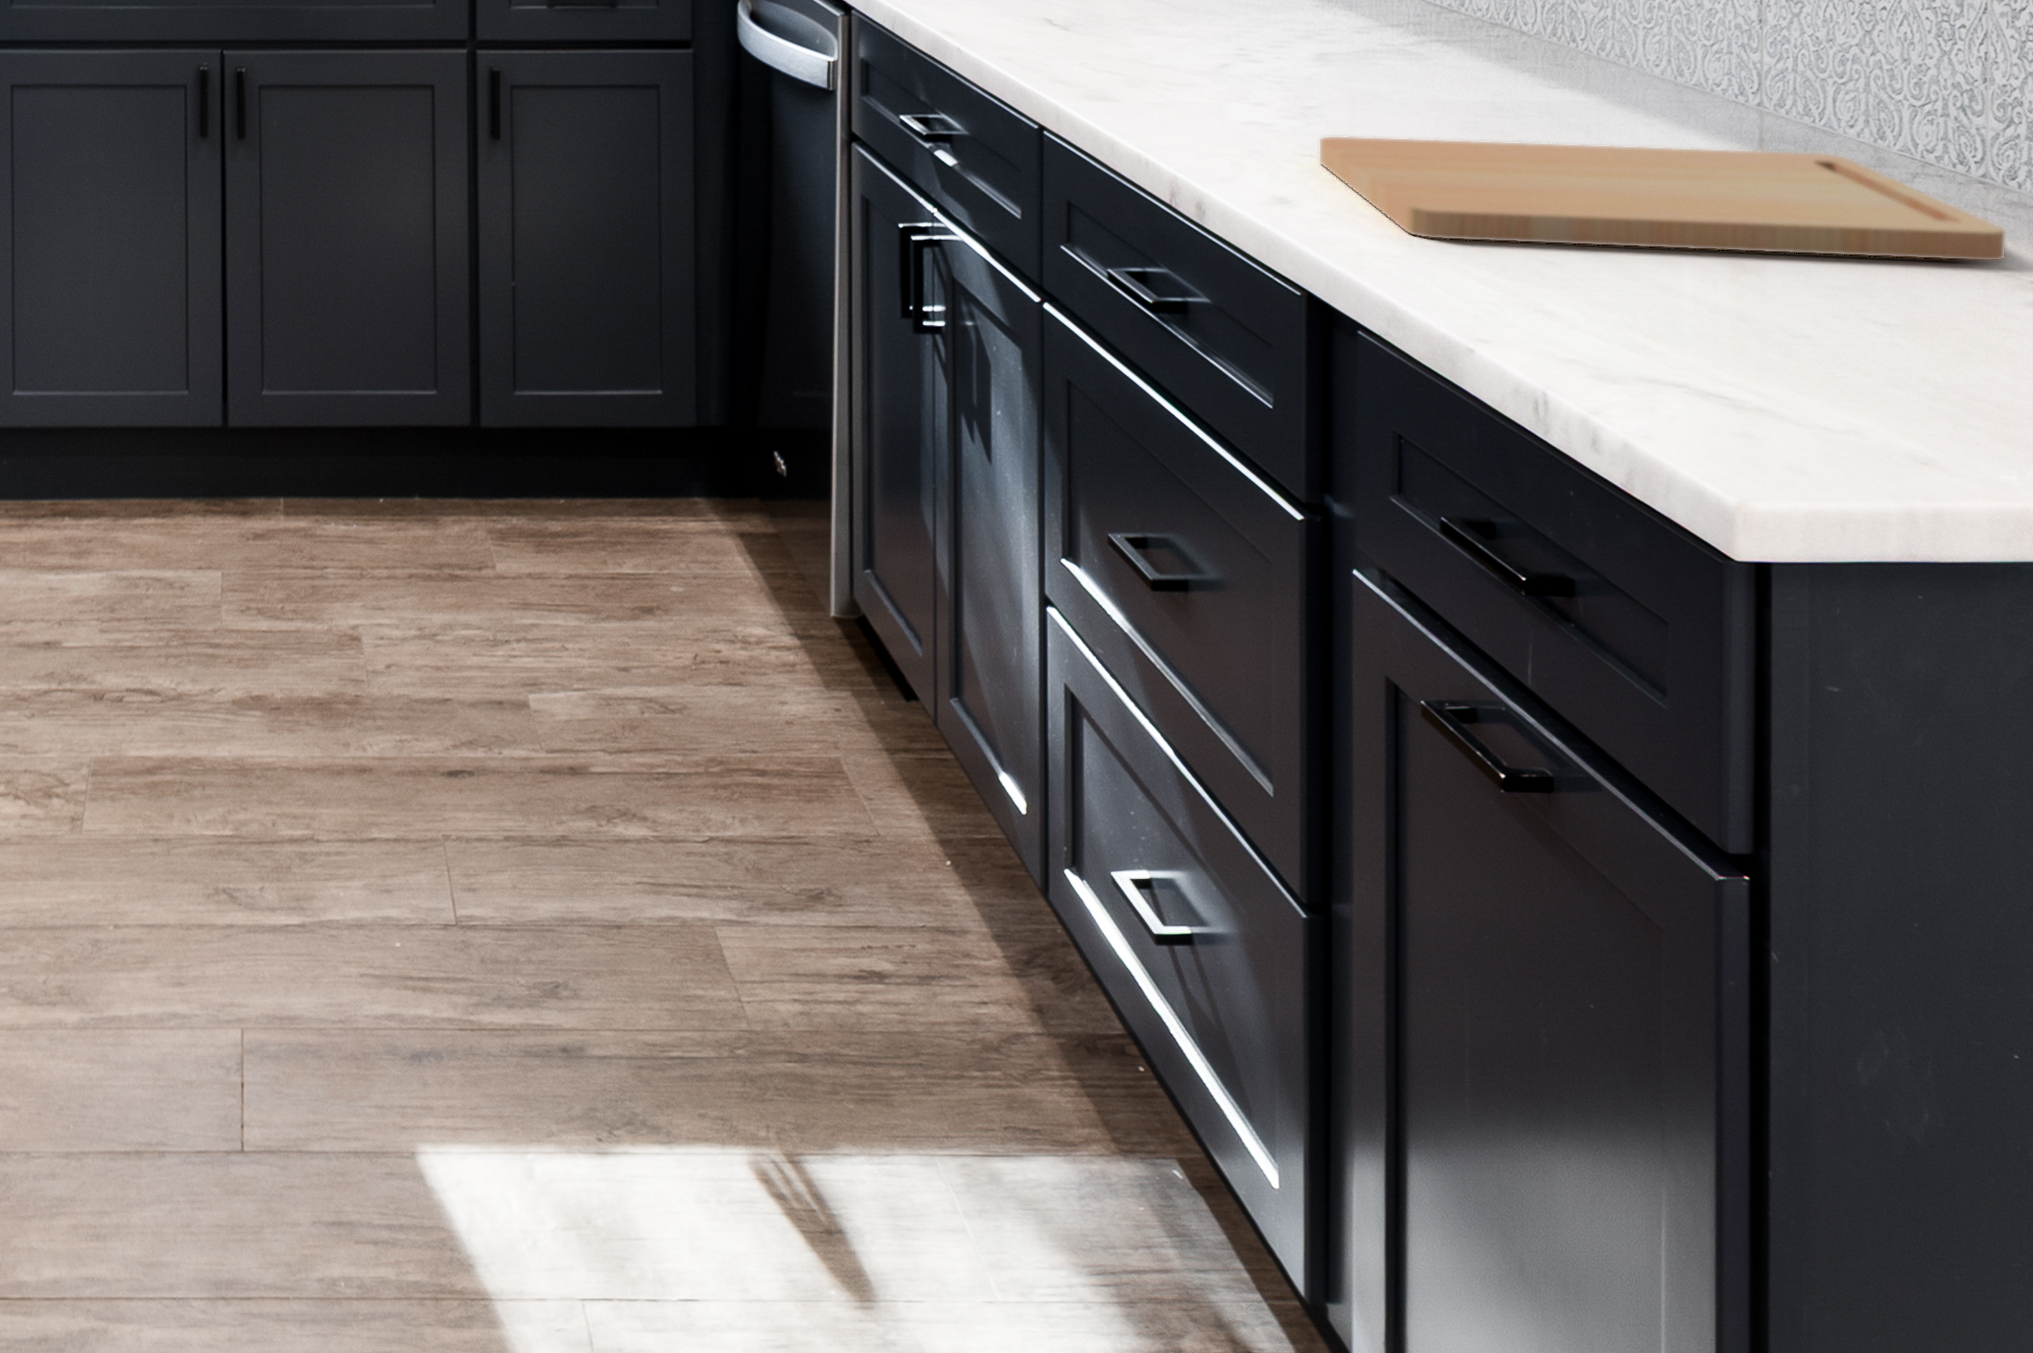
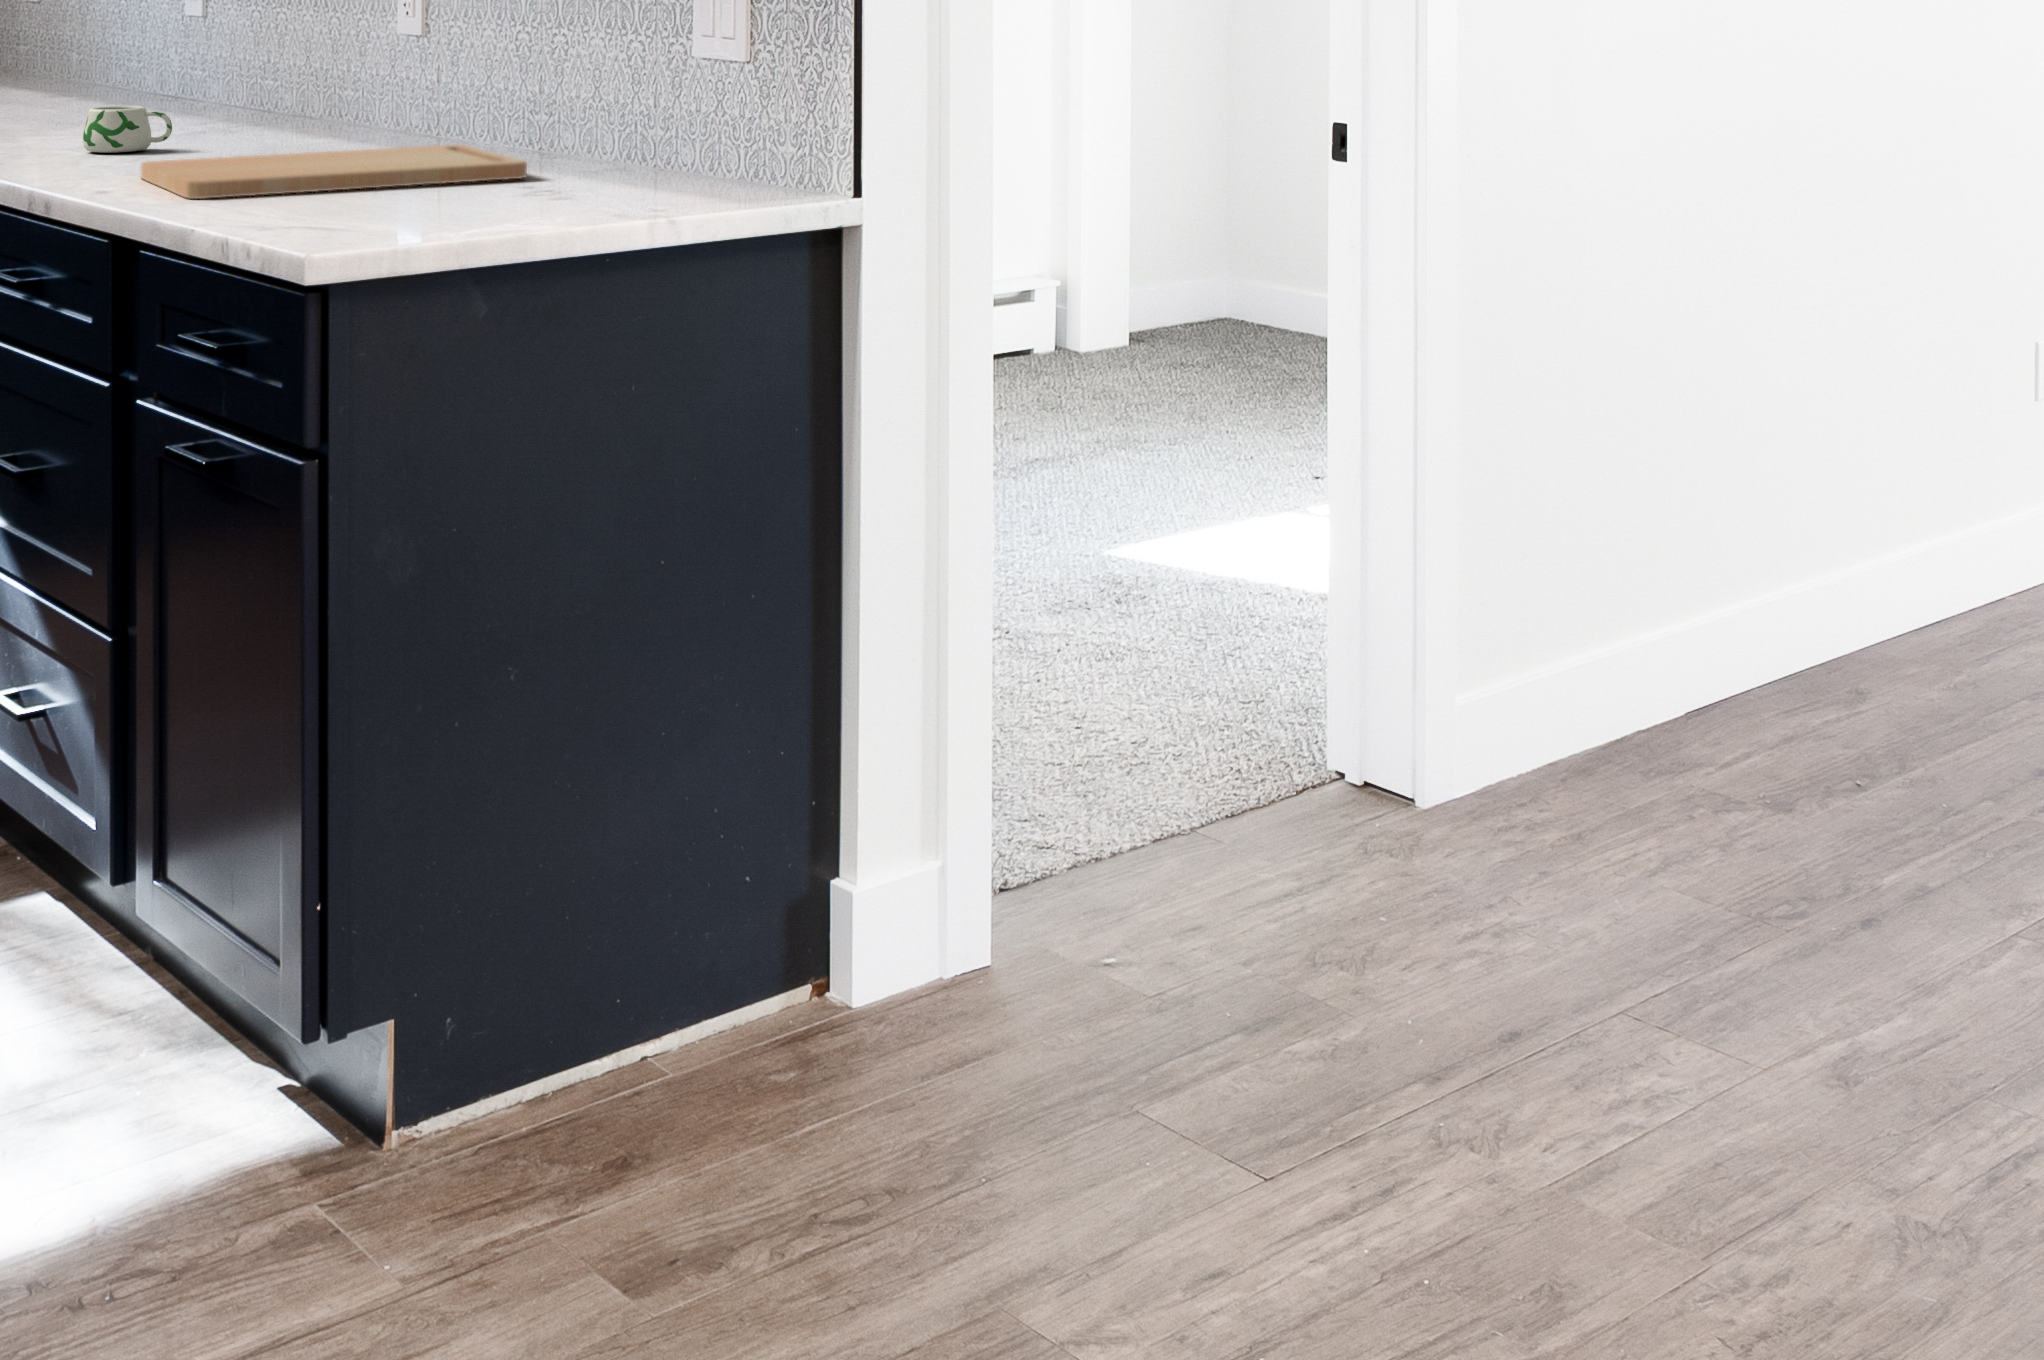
mug: none [1220,18,1346,89] -> present [83,106,172,153]

